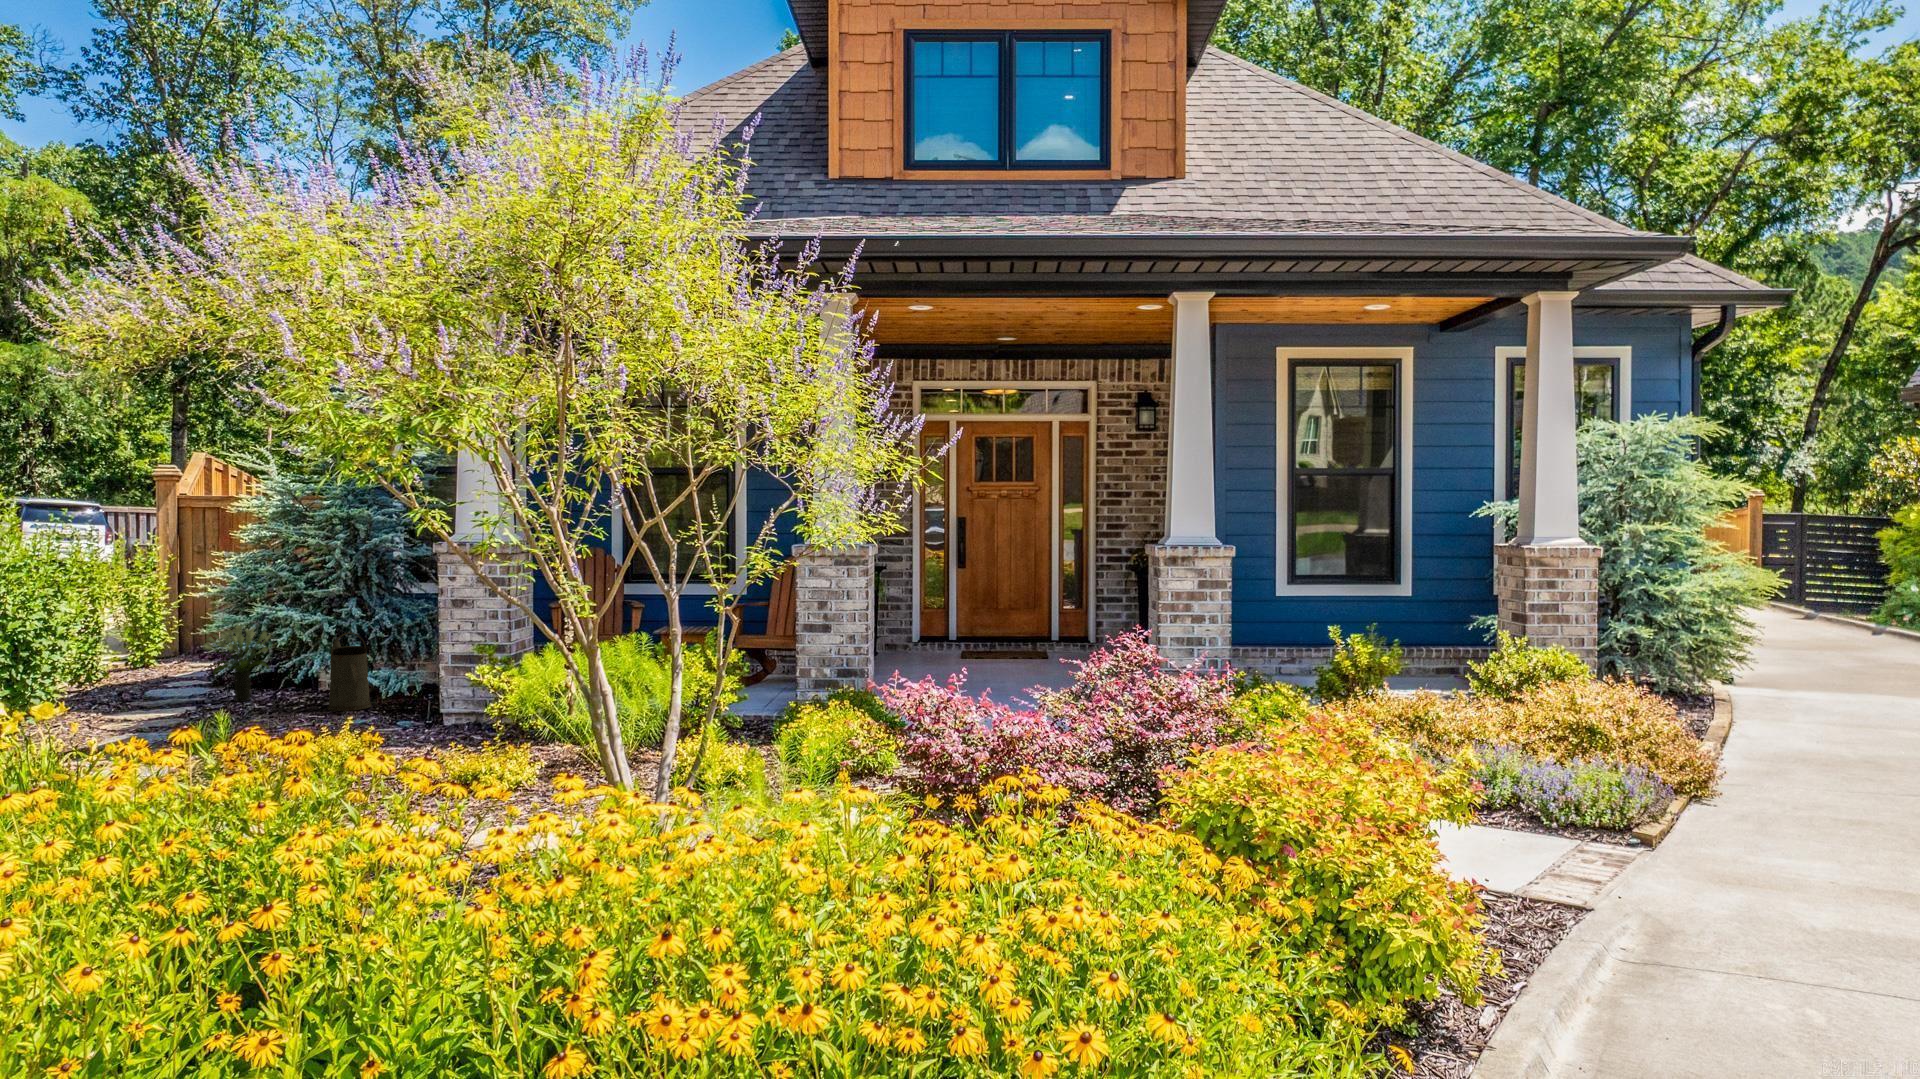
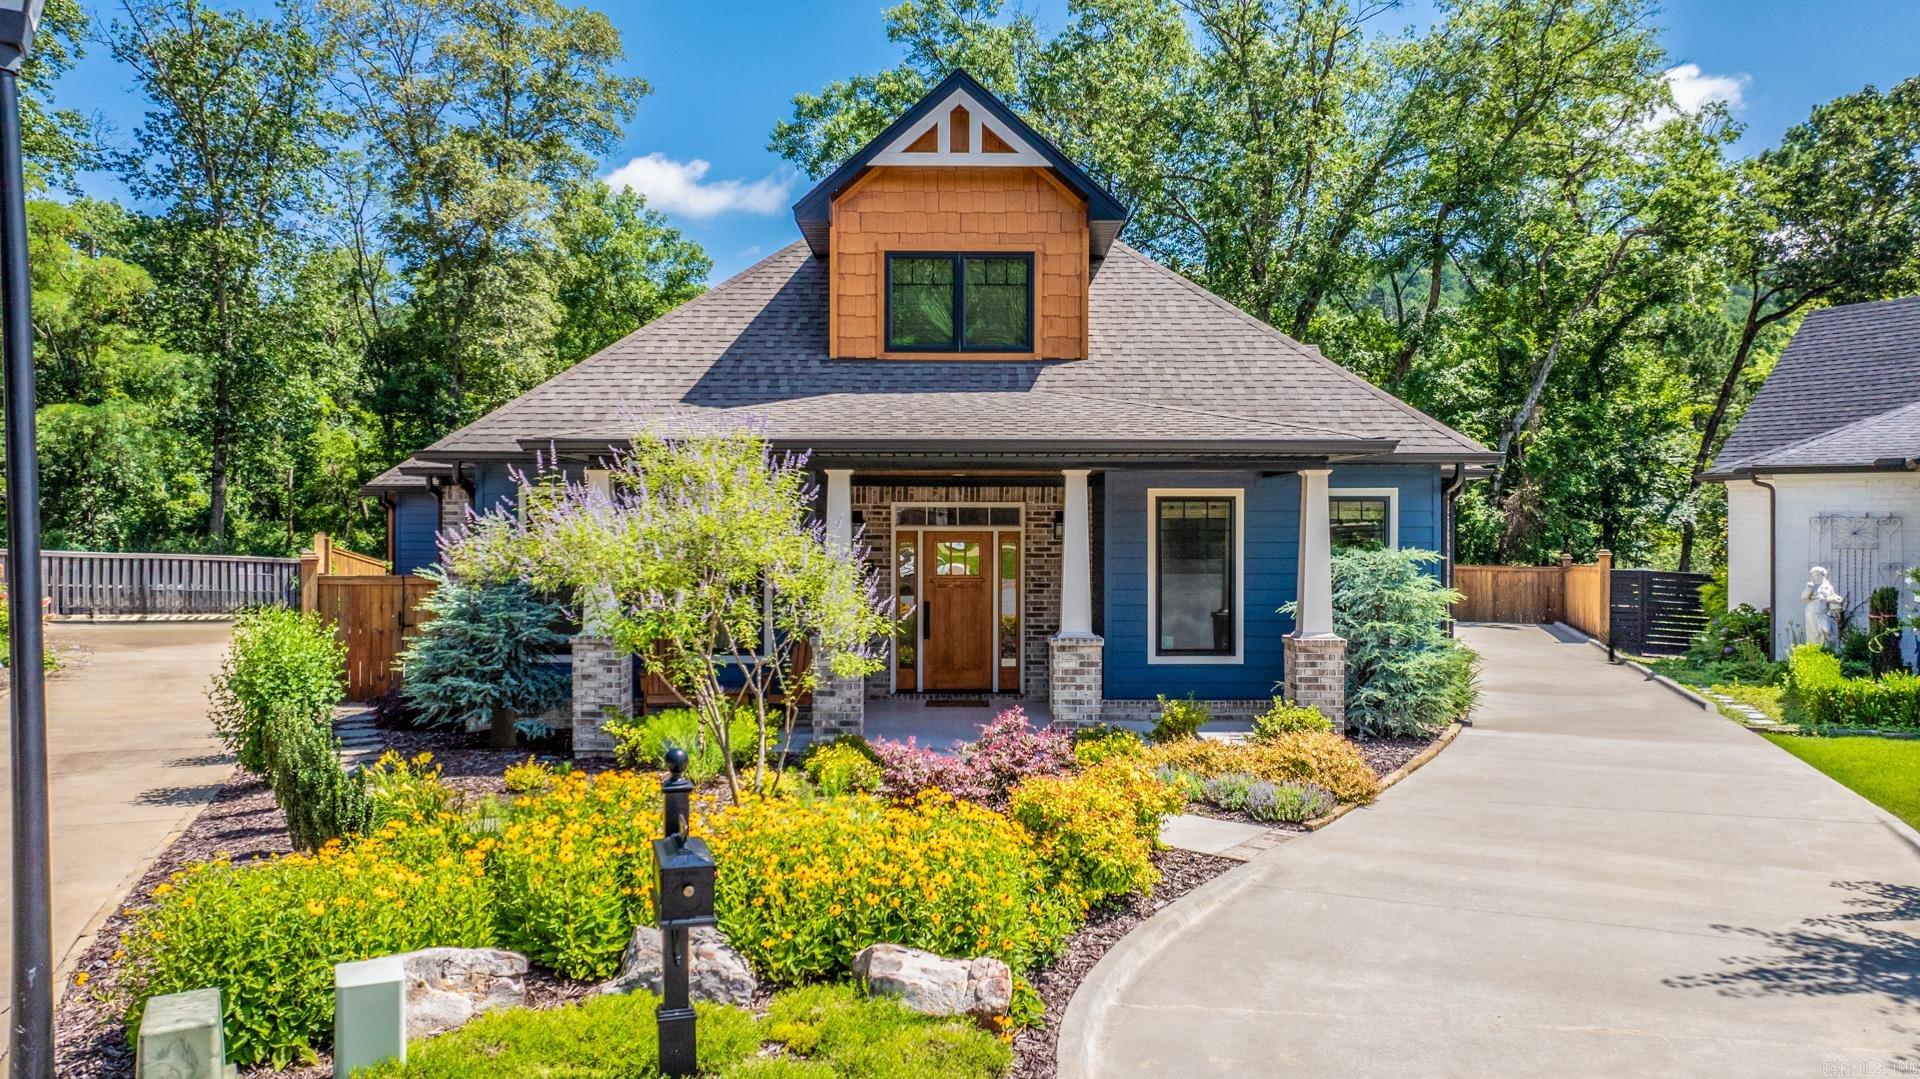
potted plant: present [203,626,271,702] -> present [1599,629,1623,661]

